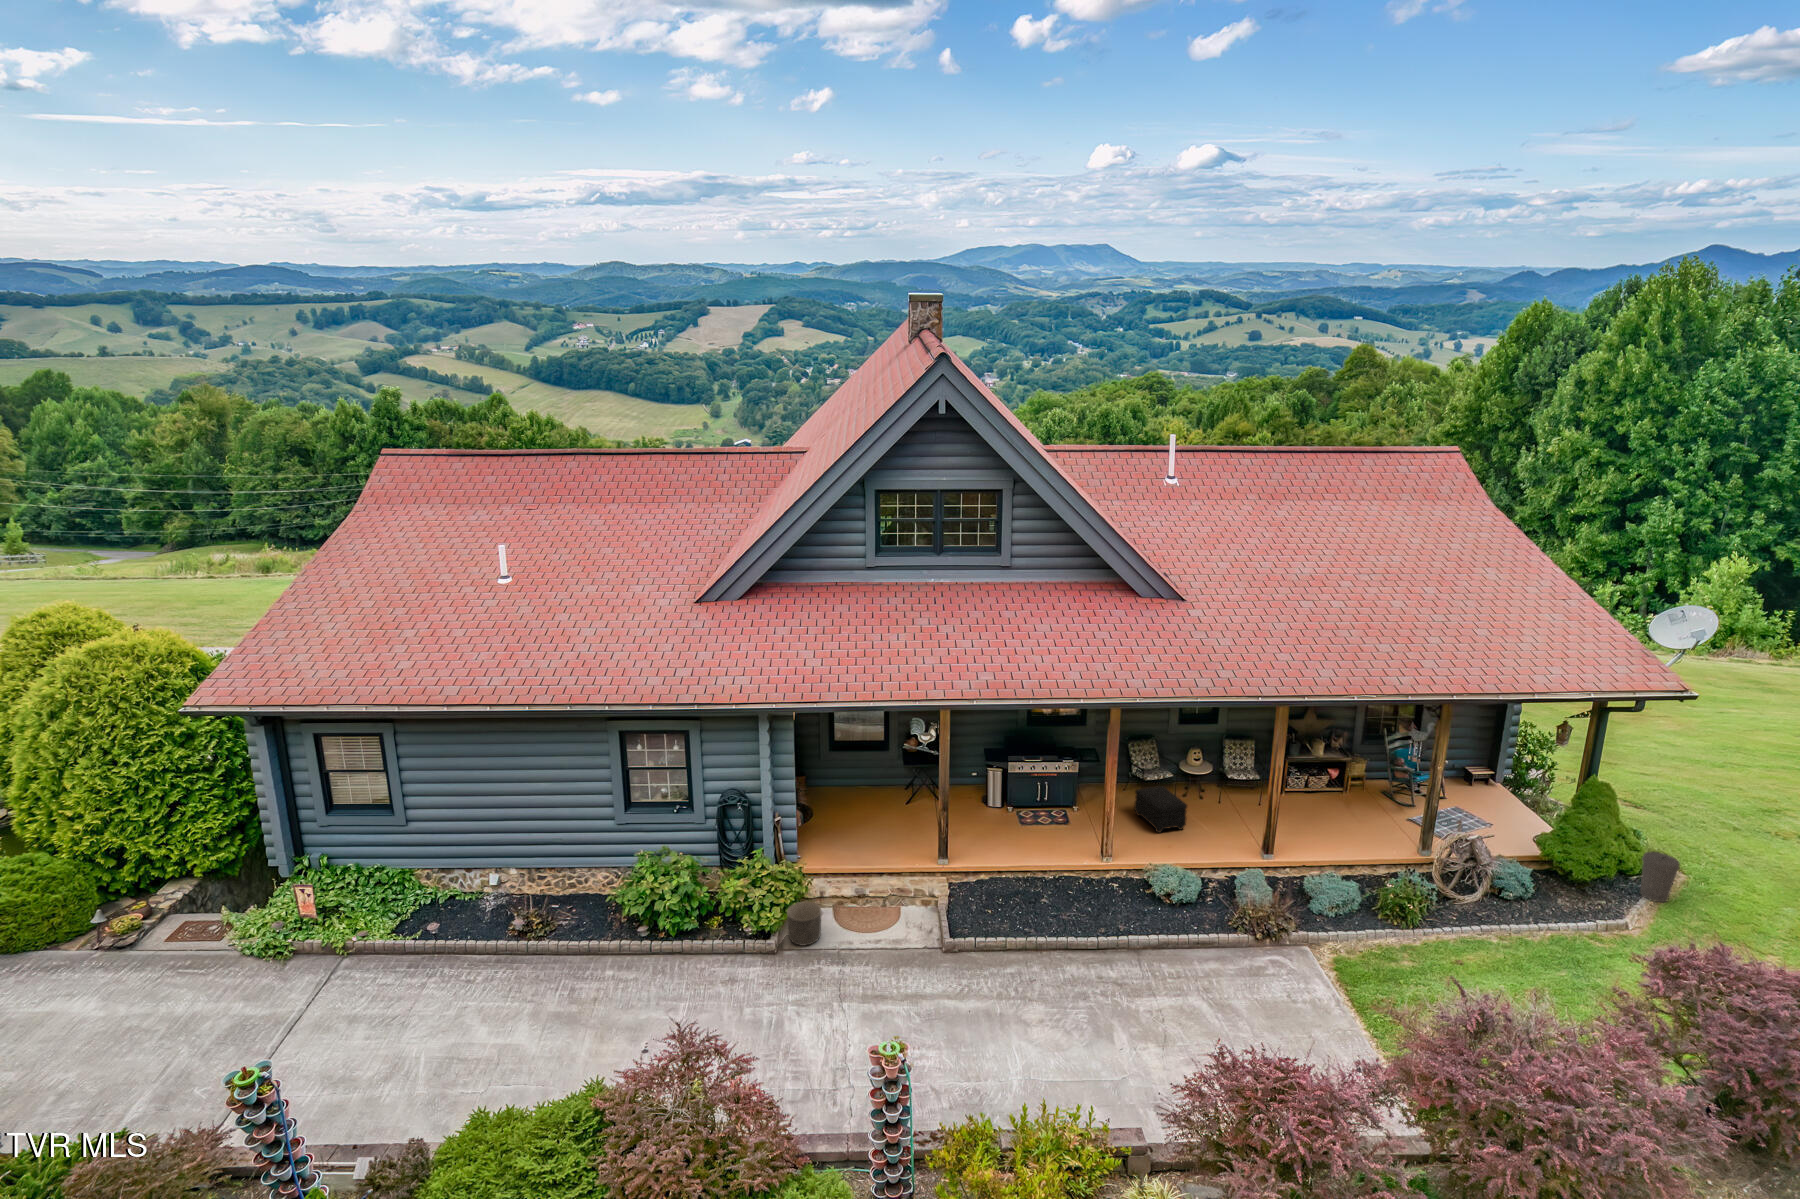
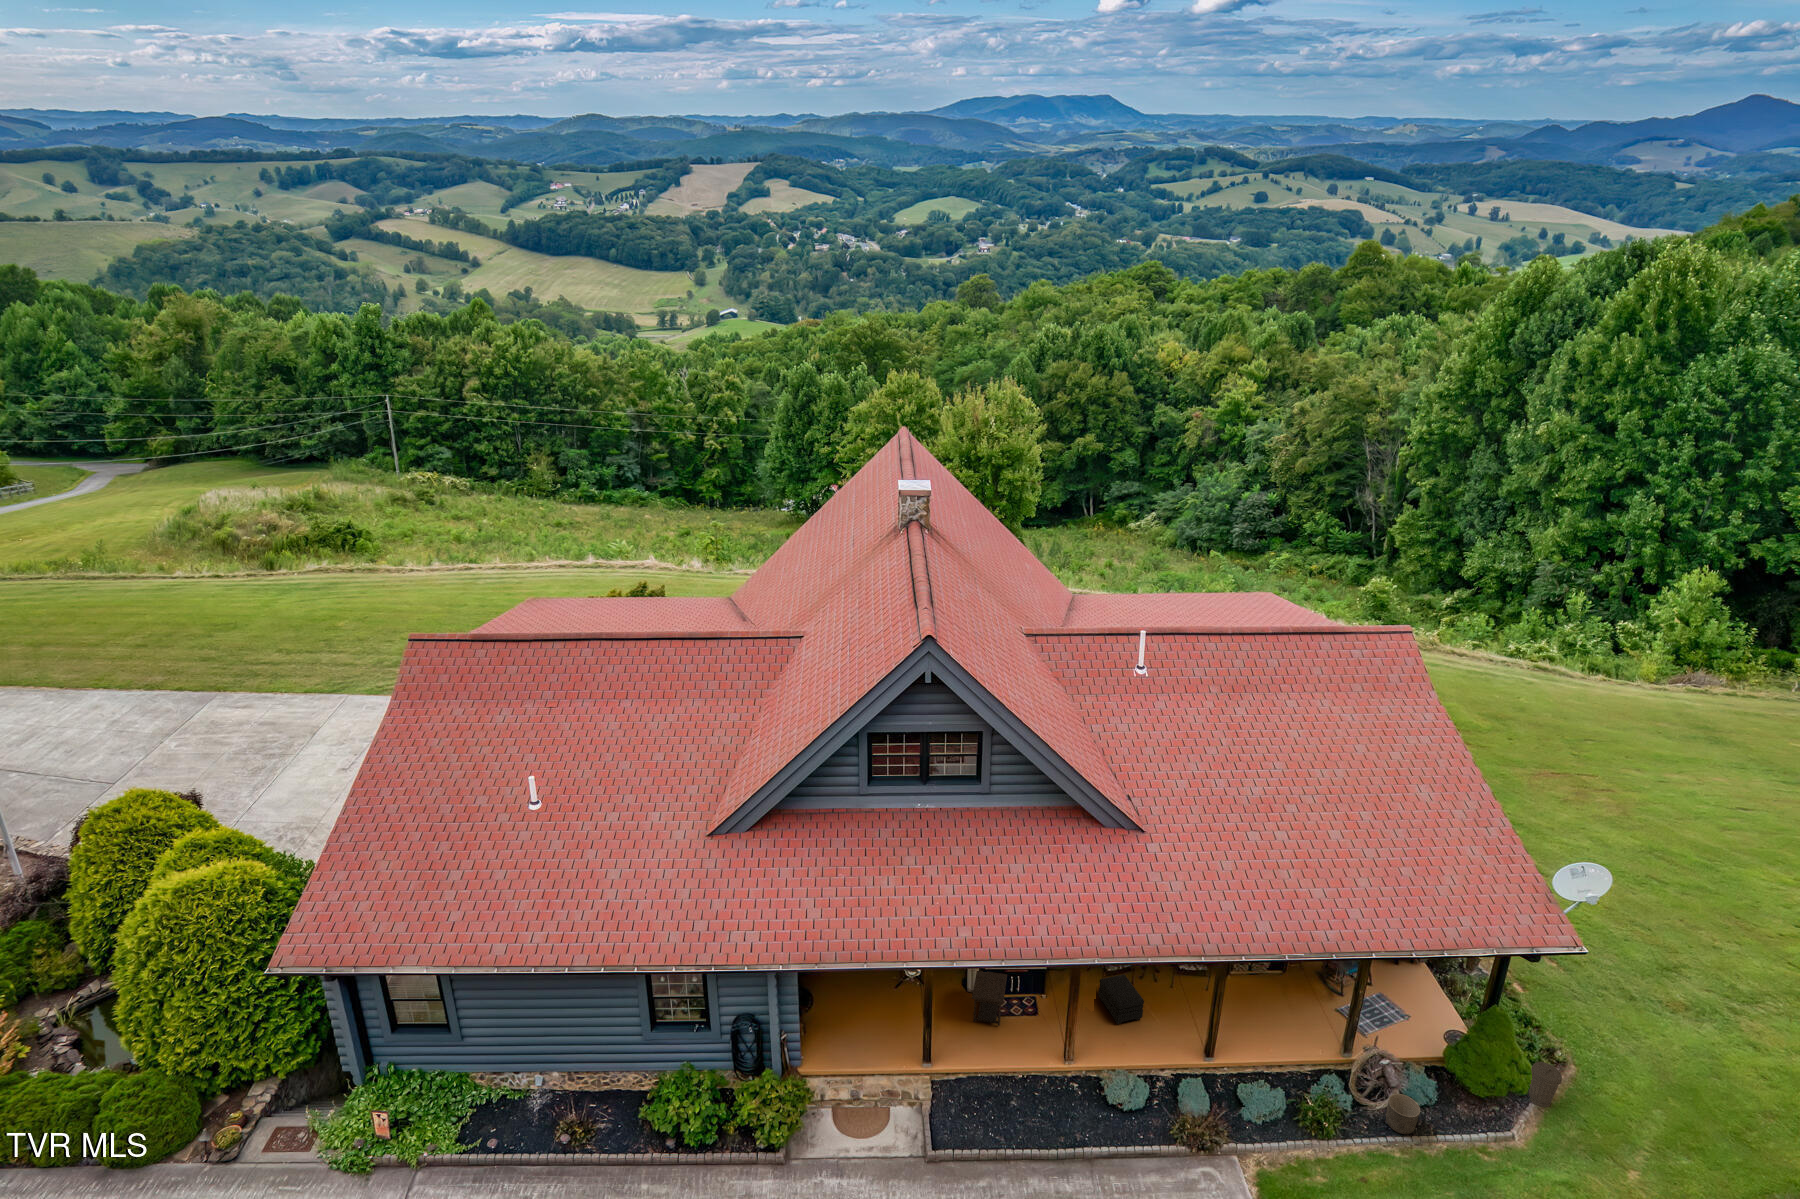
side table: none [991,781,1031,836] -> present [972,971,1007,1026]
planter: present [787,902,821,946] -> present [1386,1094,1420,1134]

